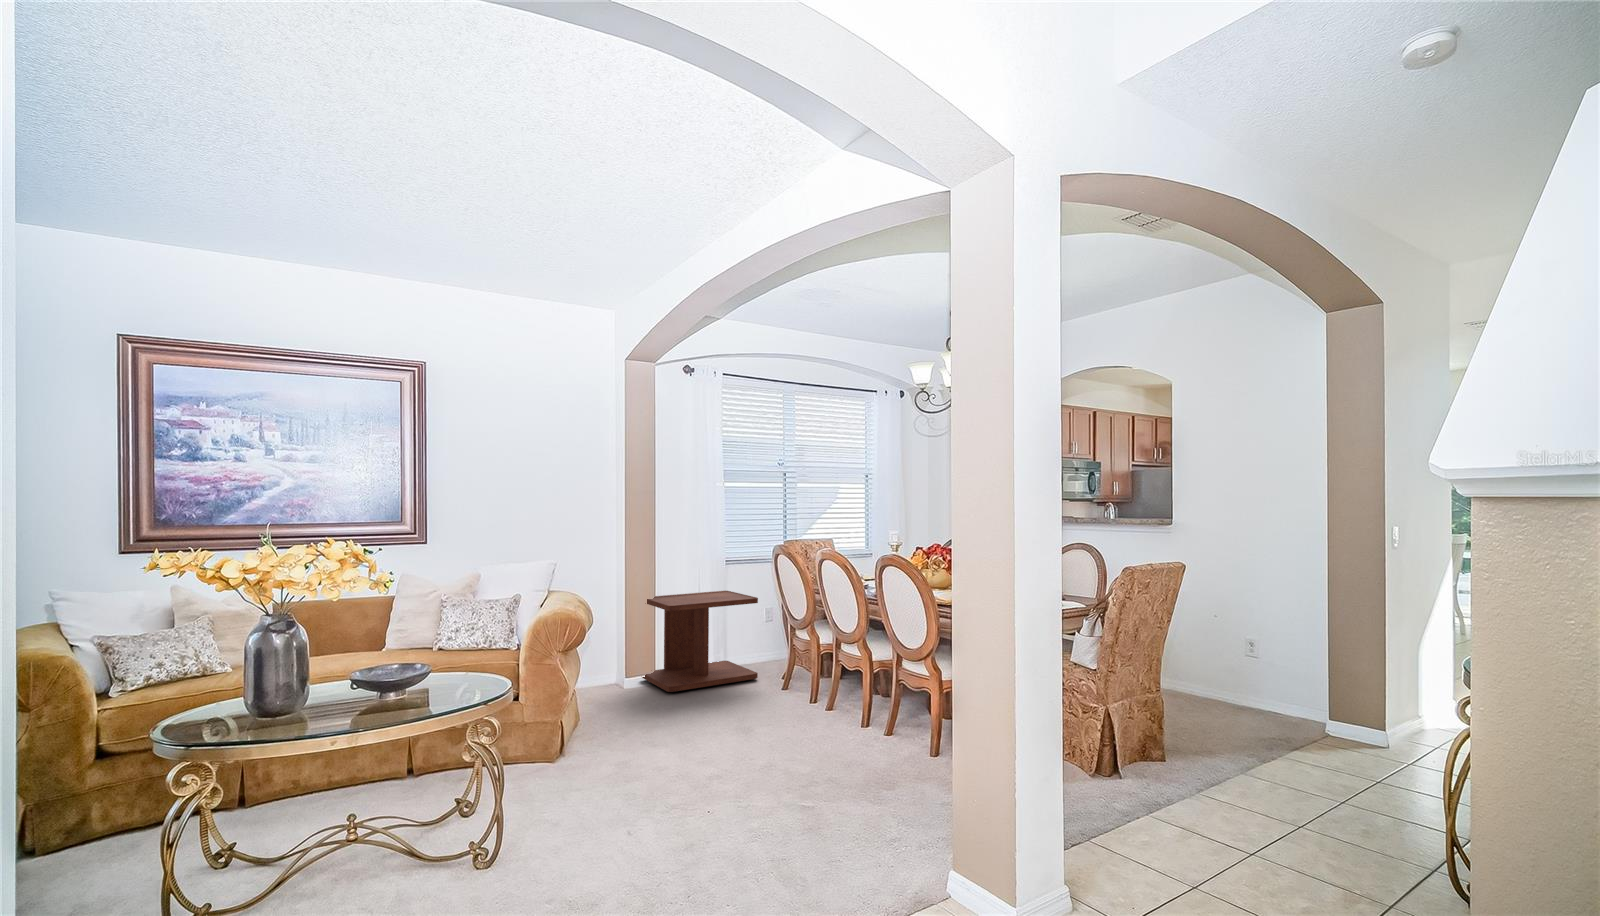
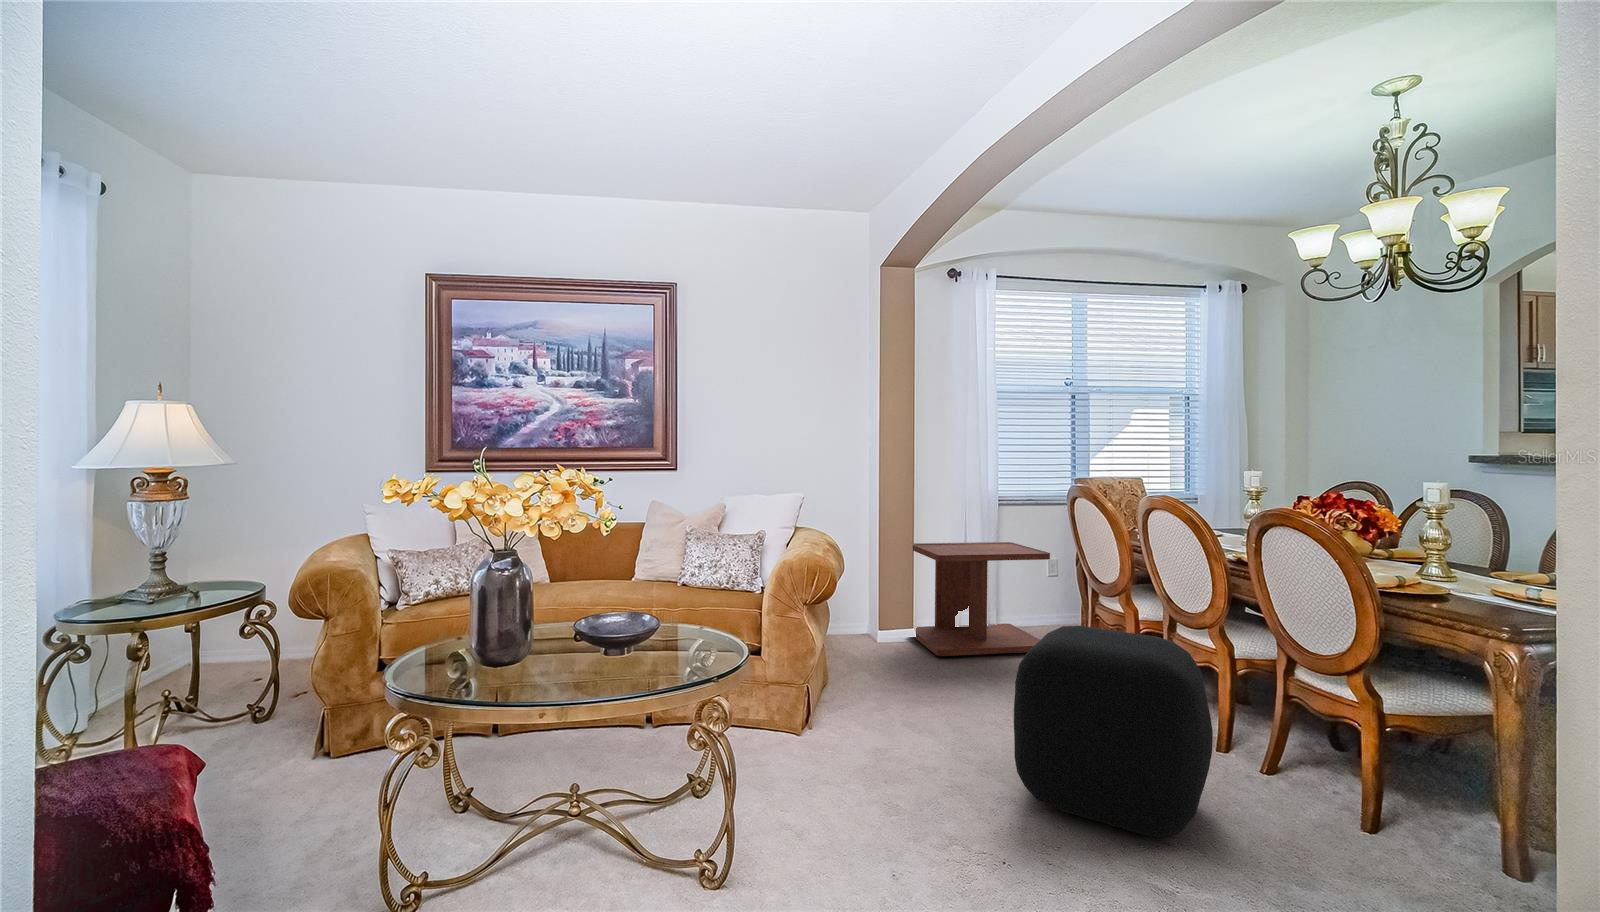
ottoman: none [731,649,850,778] -> present [1014,626,1213,837]

